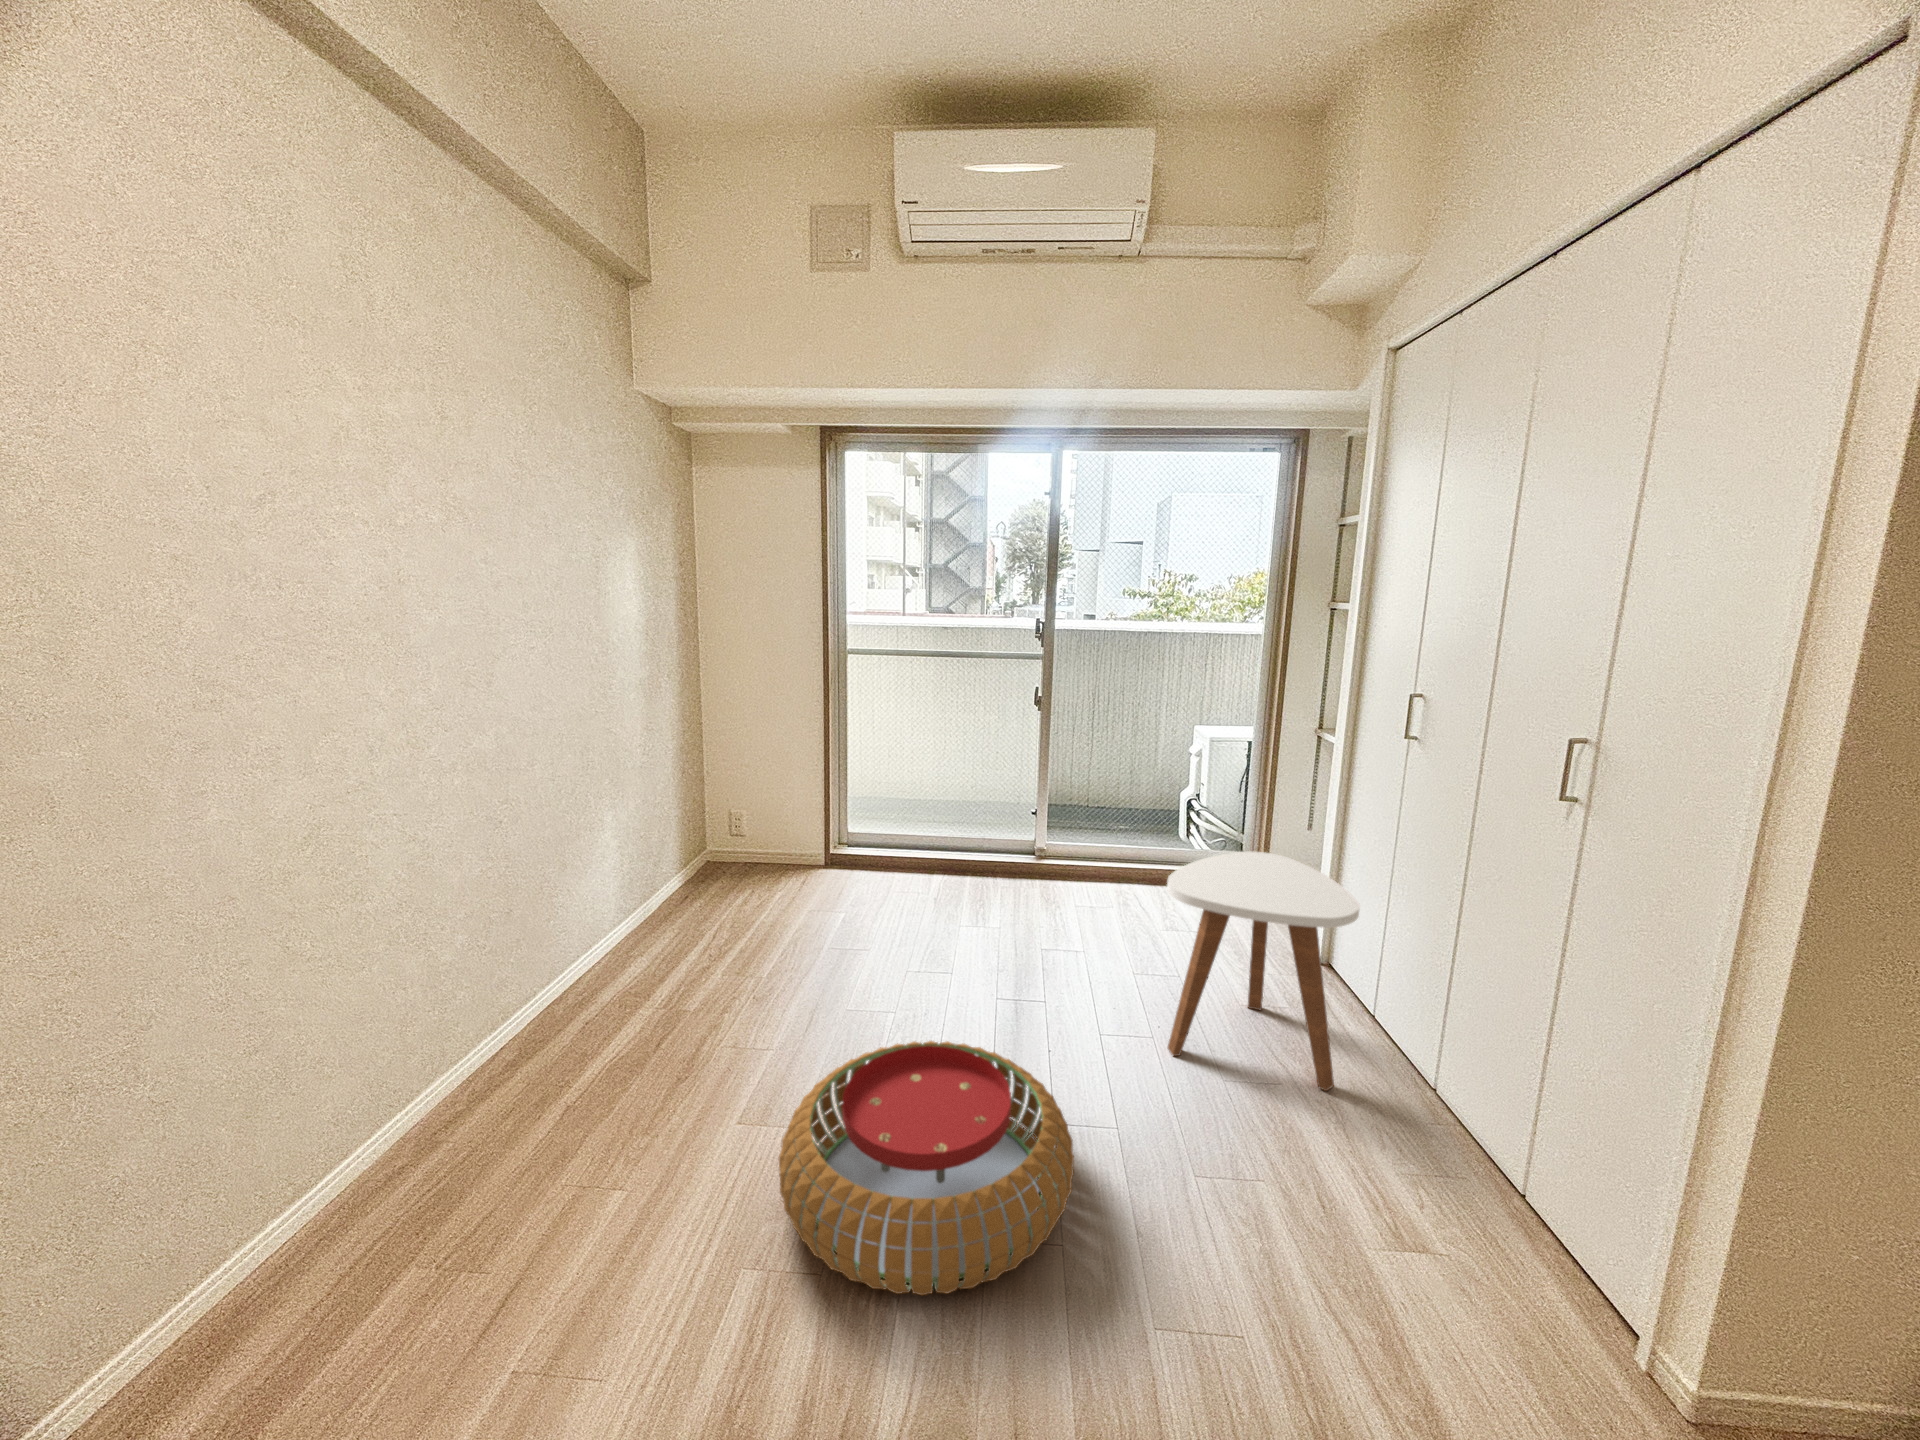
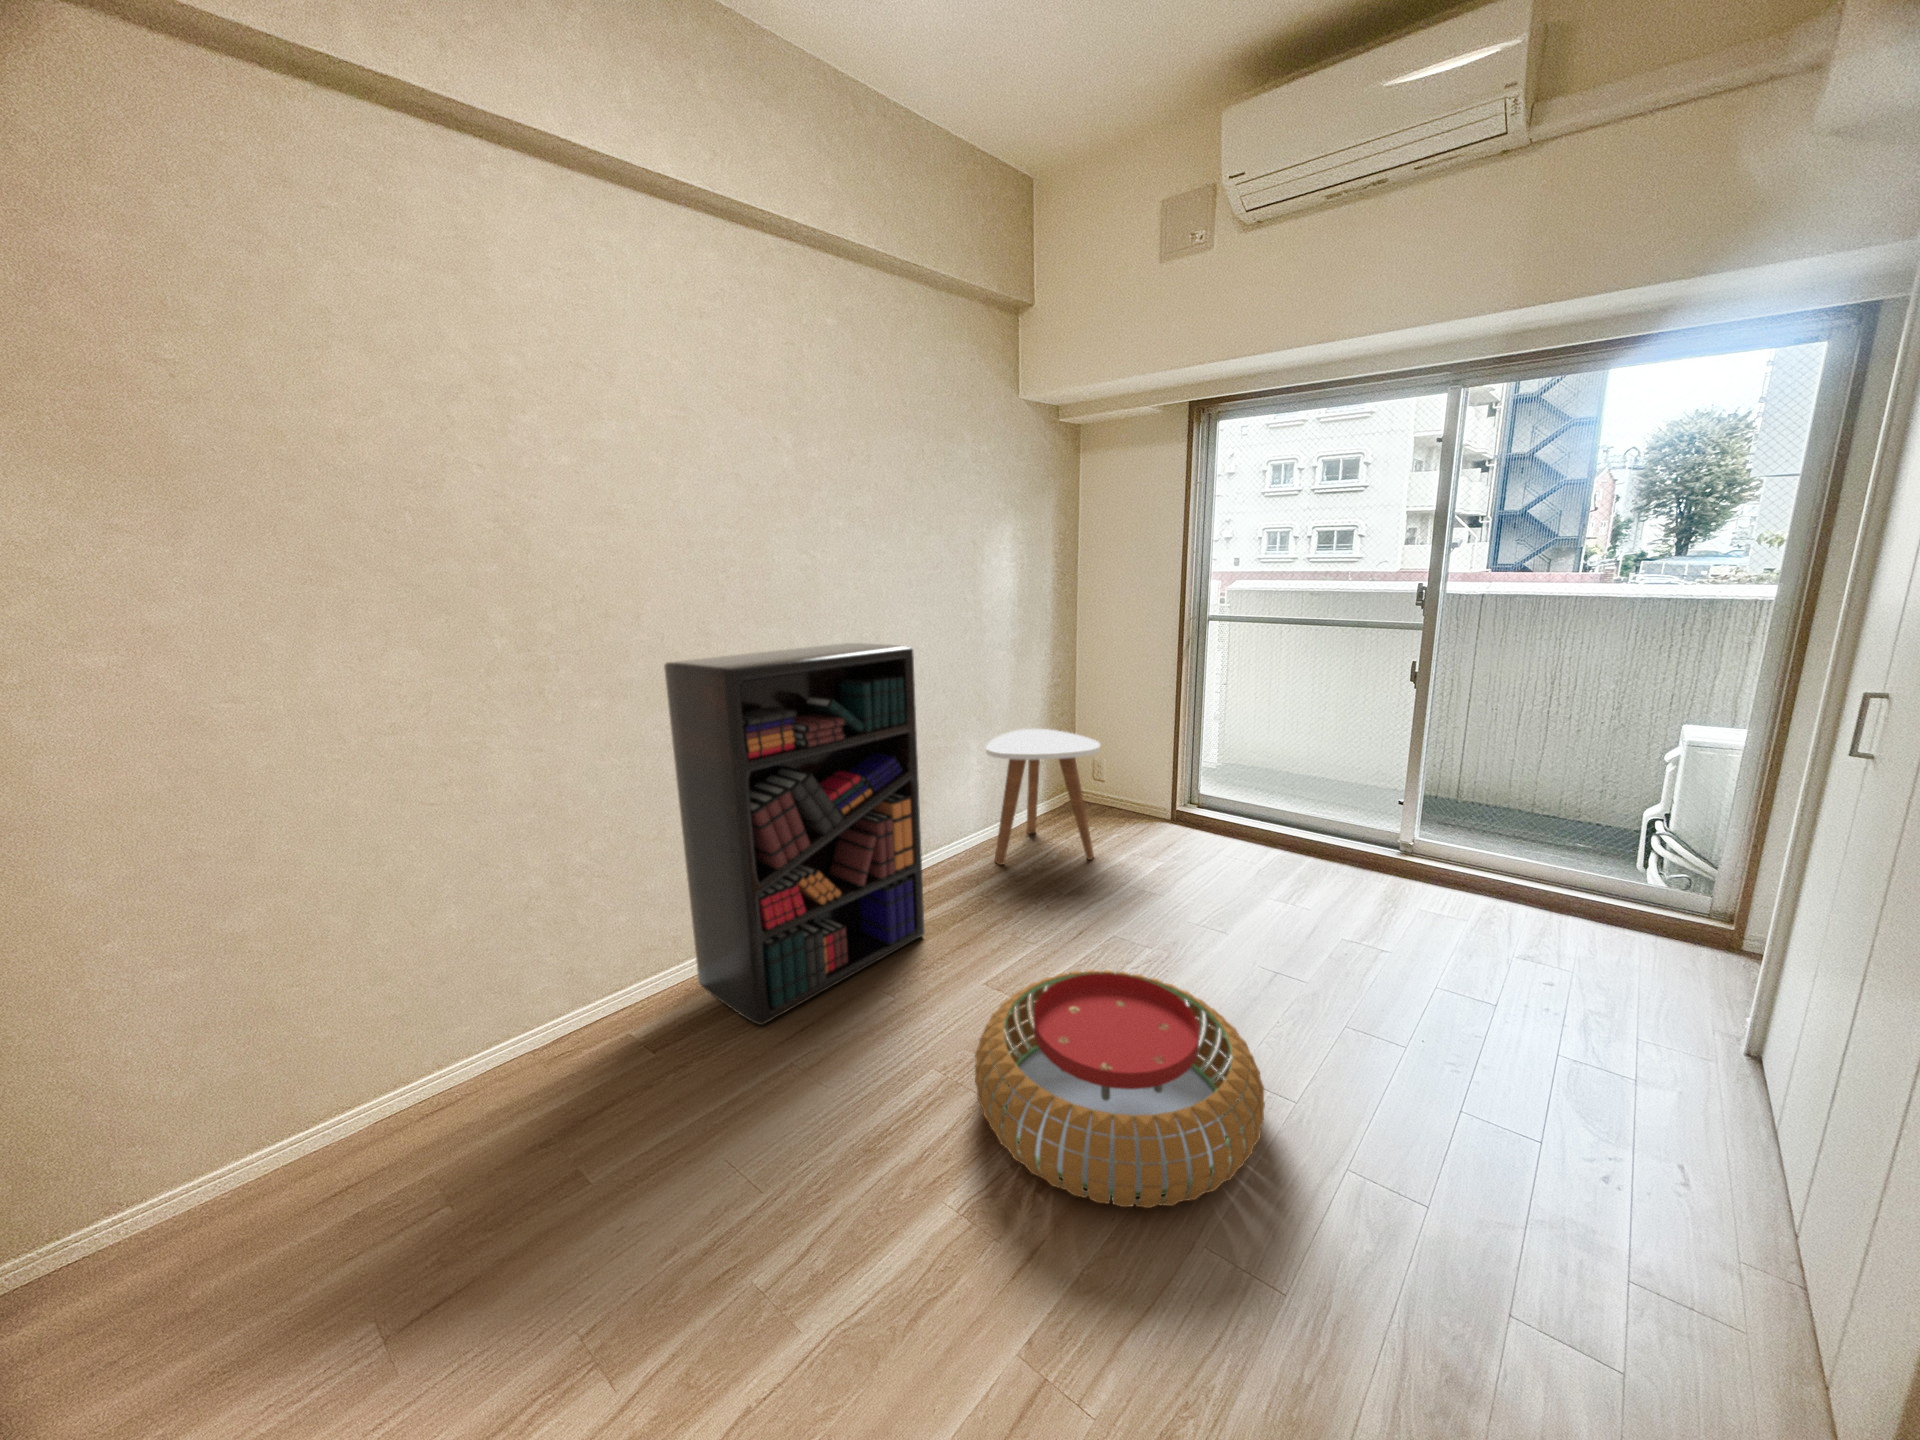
bookshelf: none [179,709,614,1290] -> present [664,643,925,1025]
side table: present [1167,851,1360,1091] -> present [986,729,1100,865]

